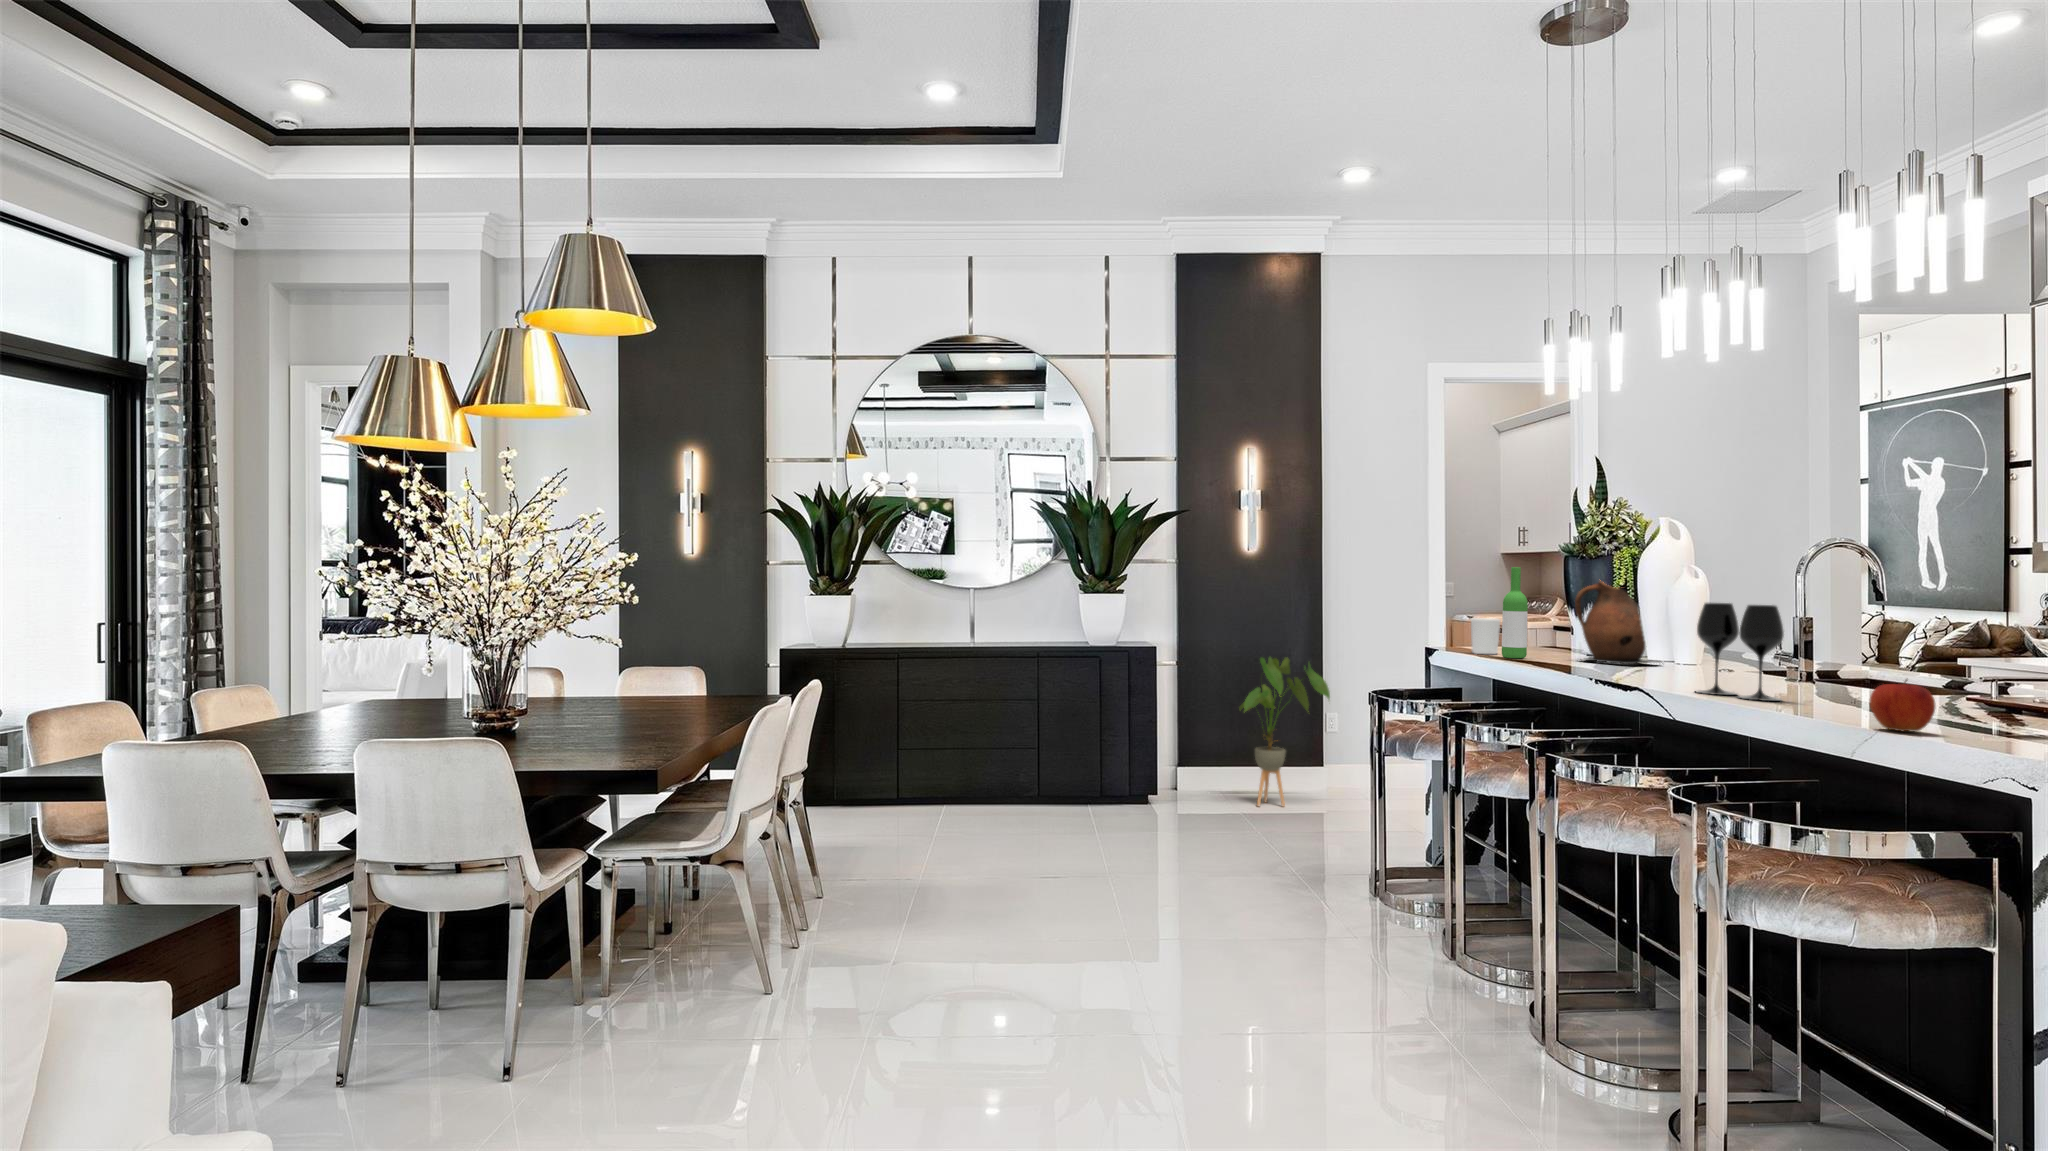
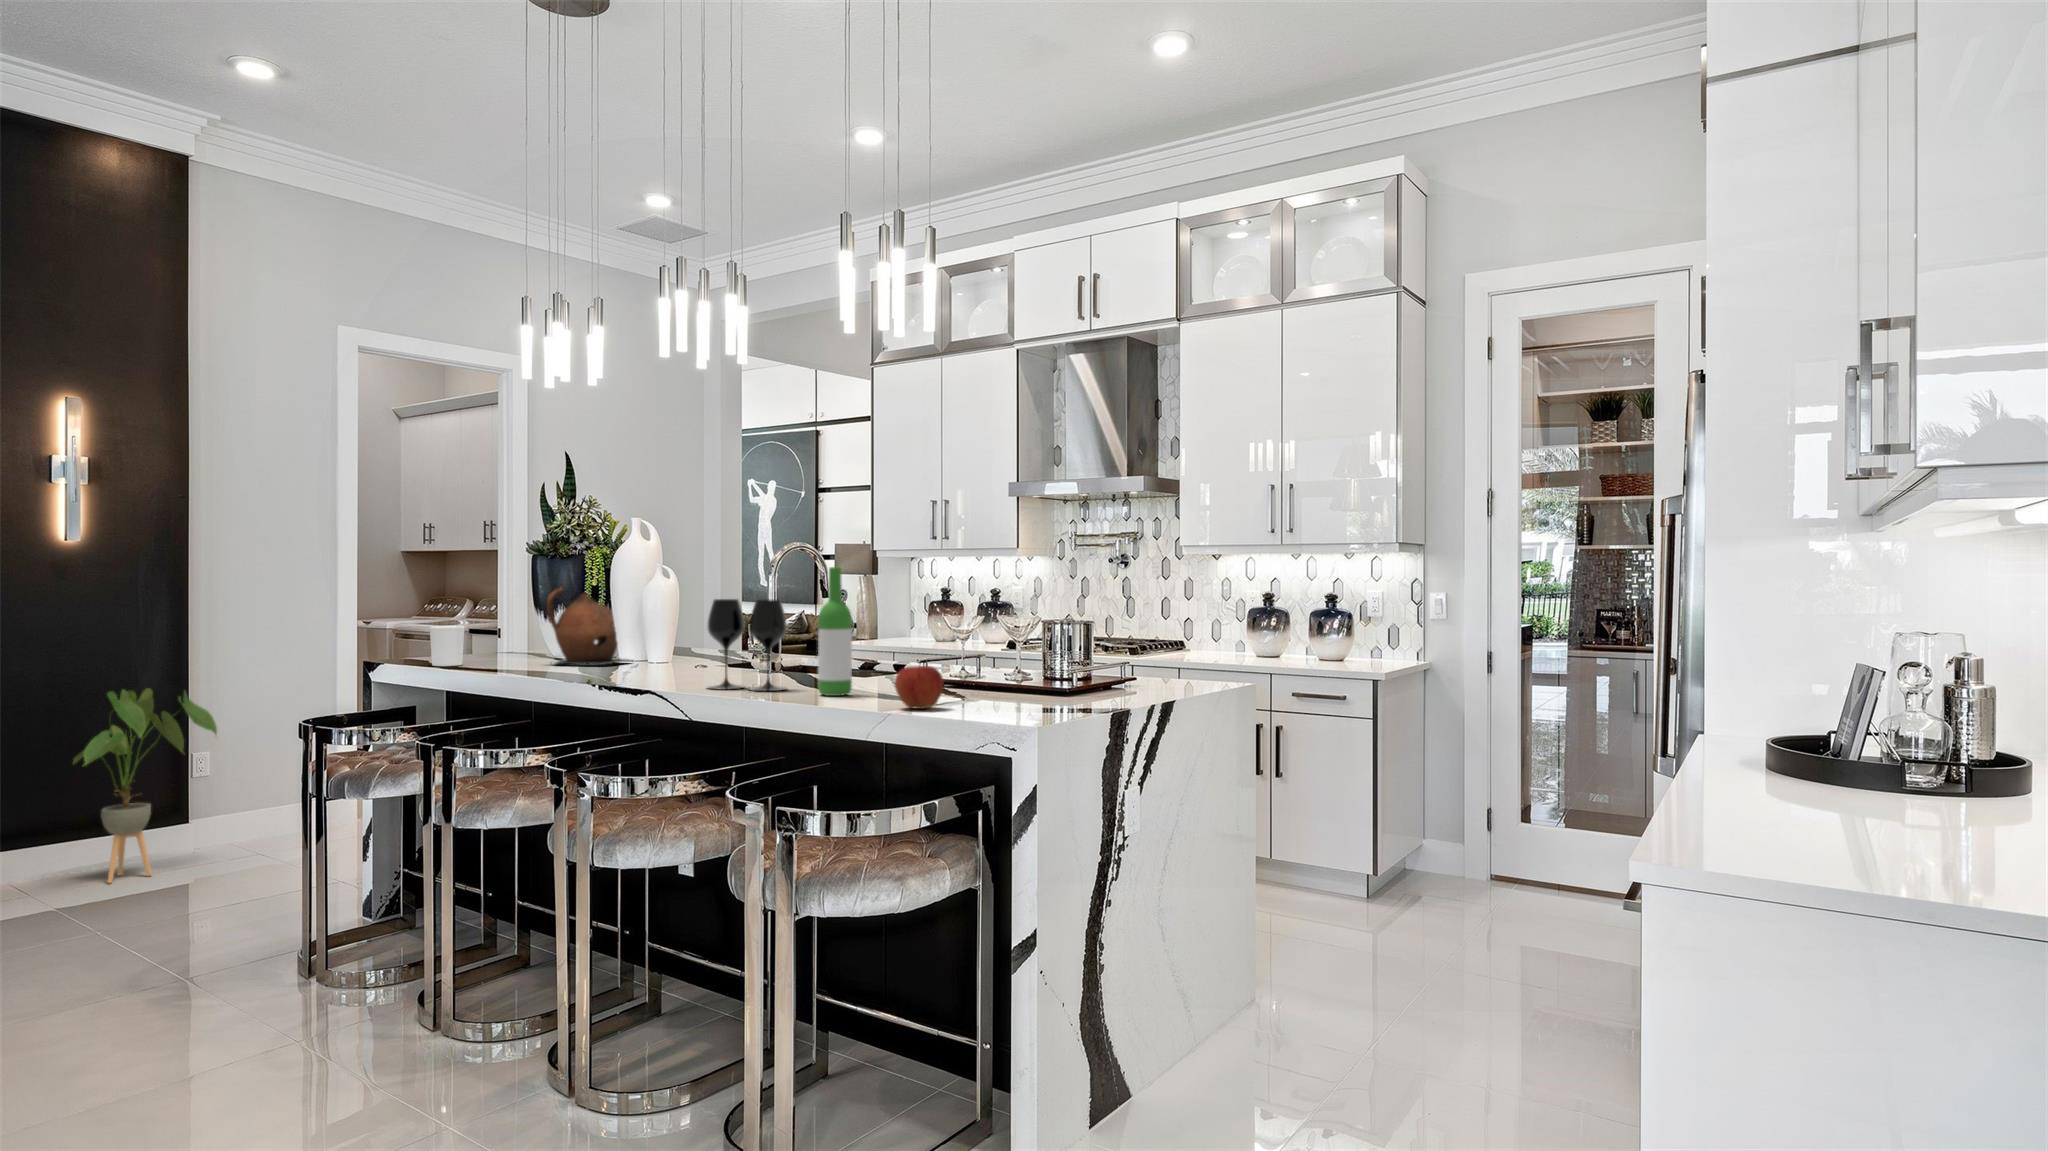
wine bottle: present [1502,567,1528,658] -> present [818,567,852,696]

